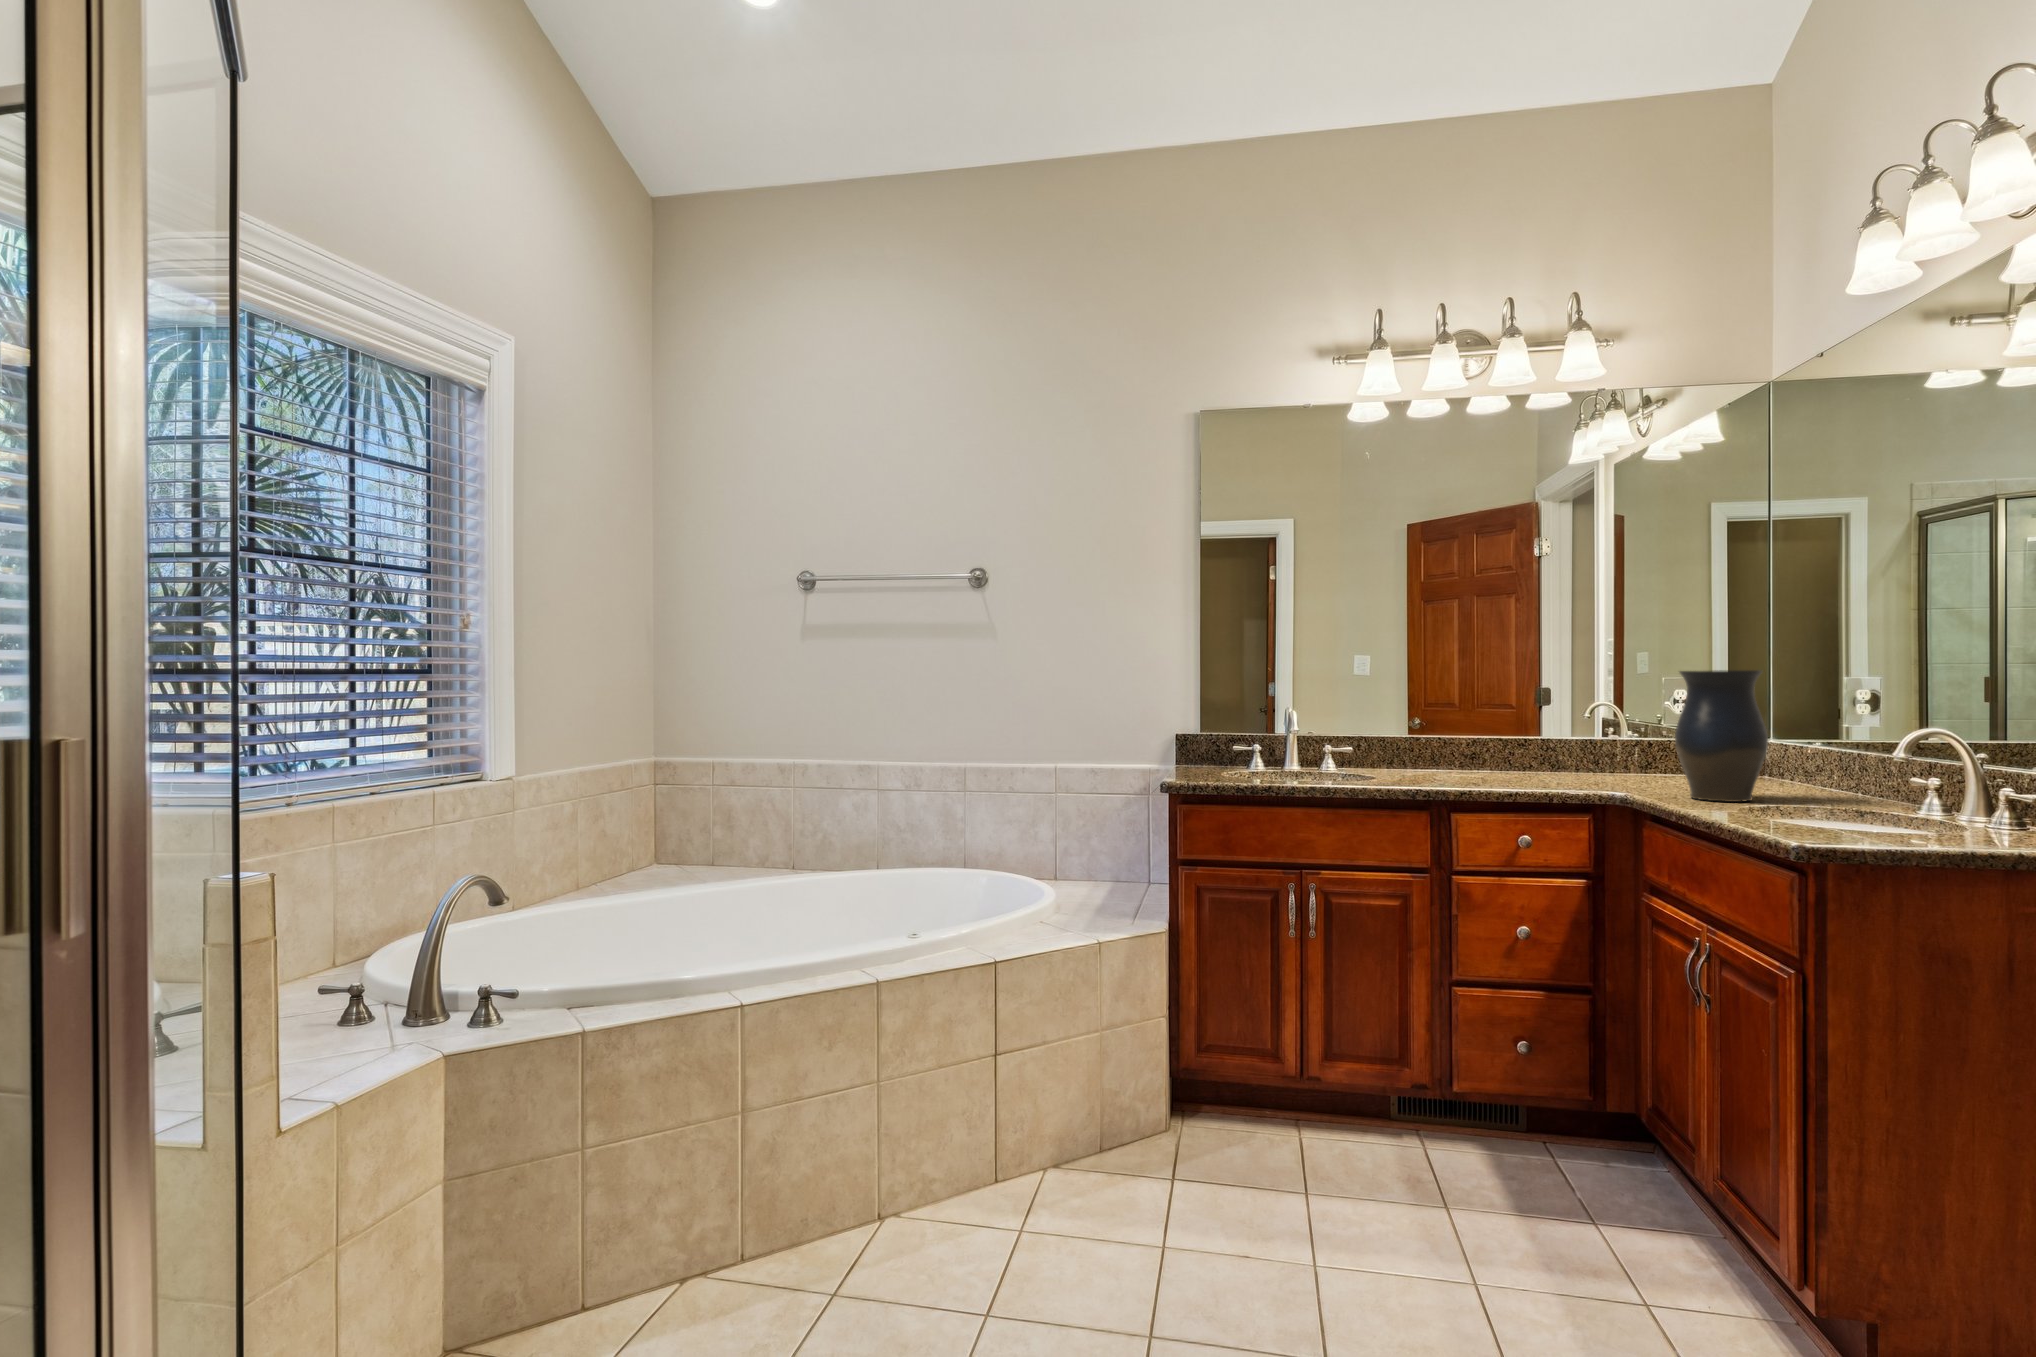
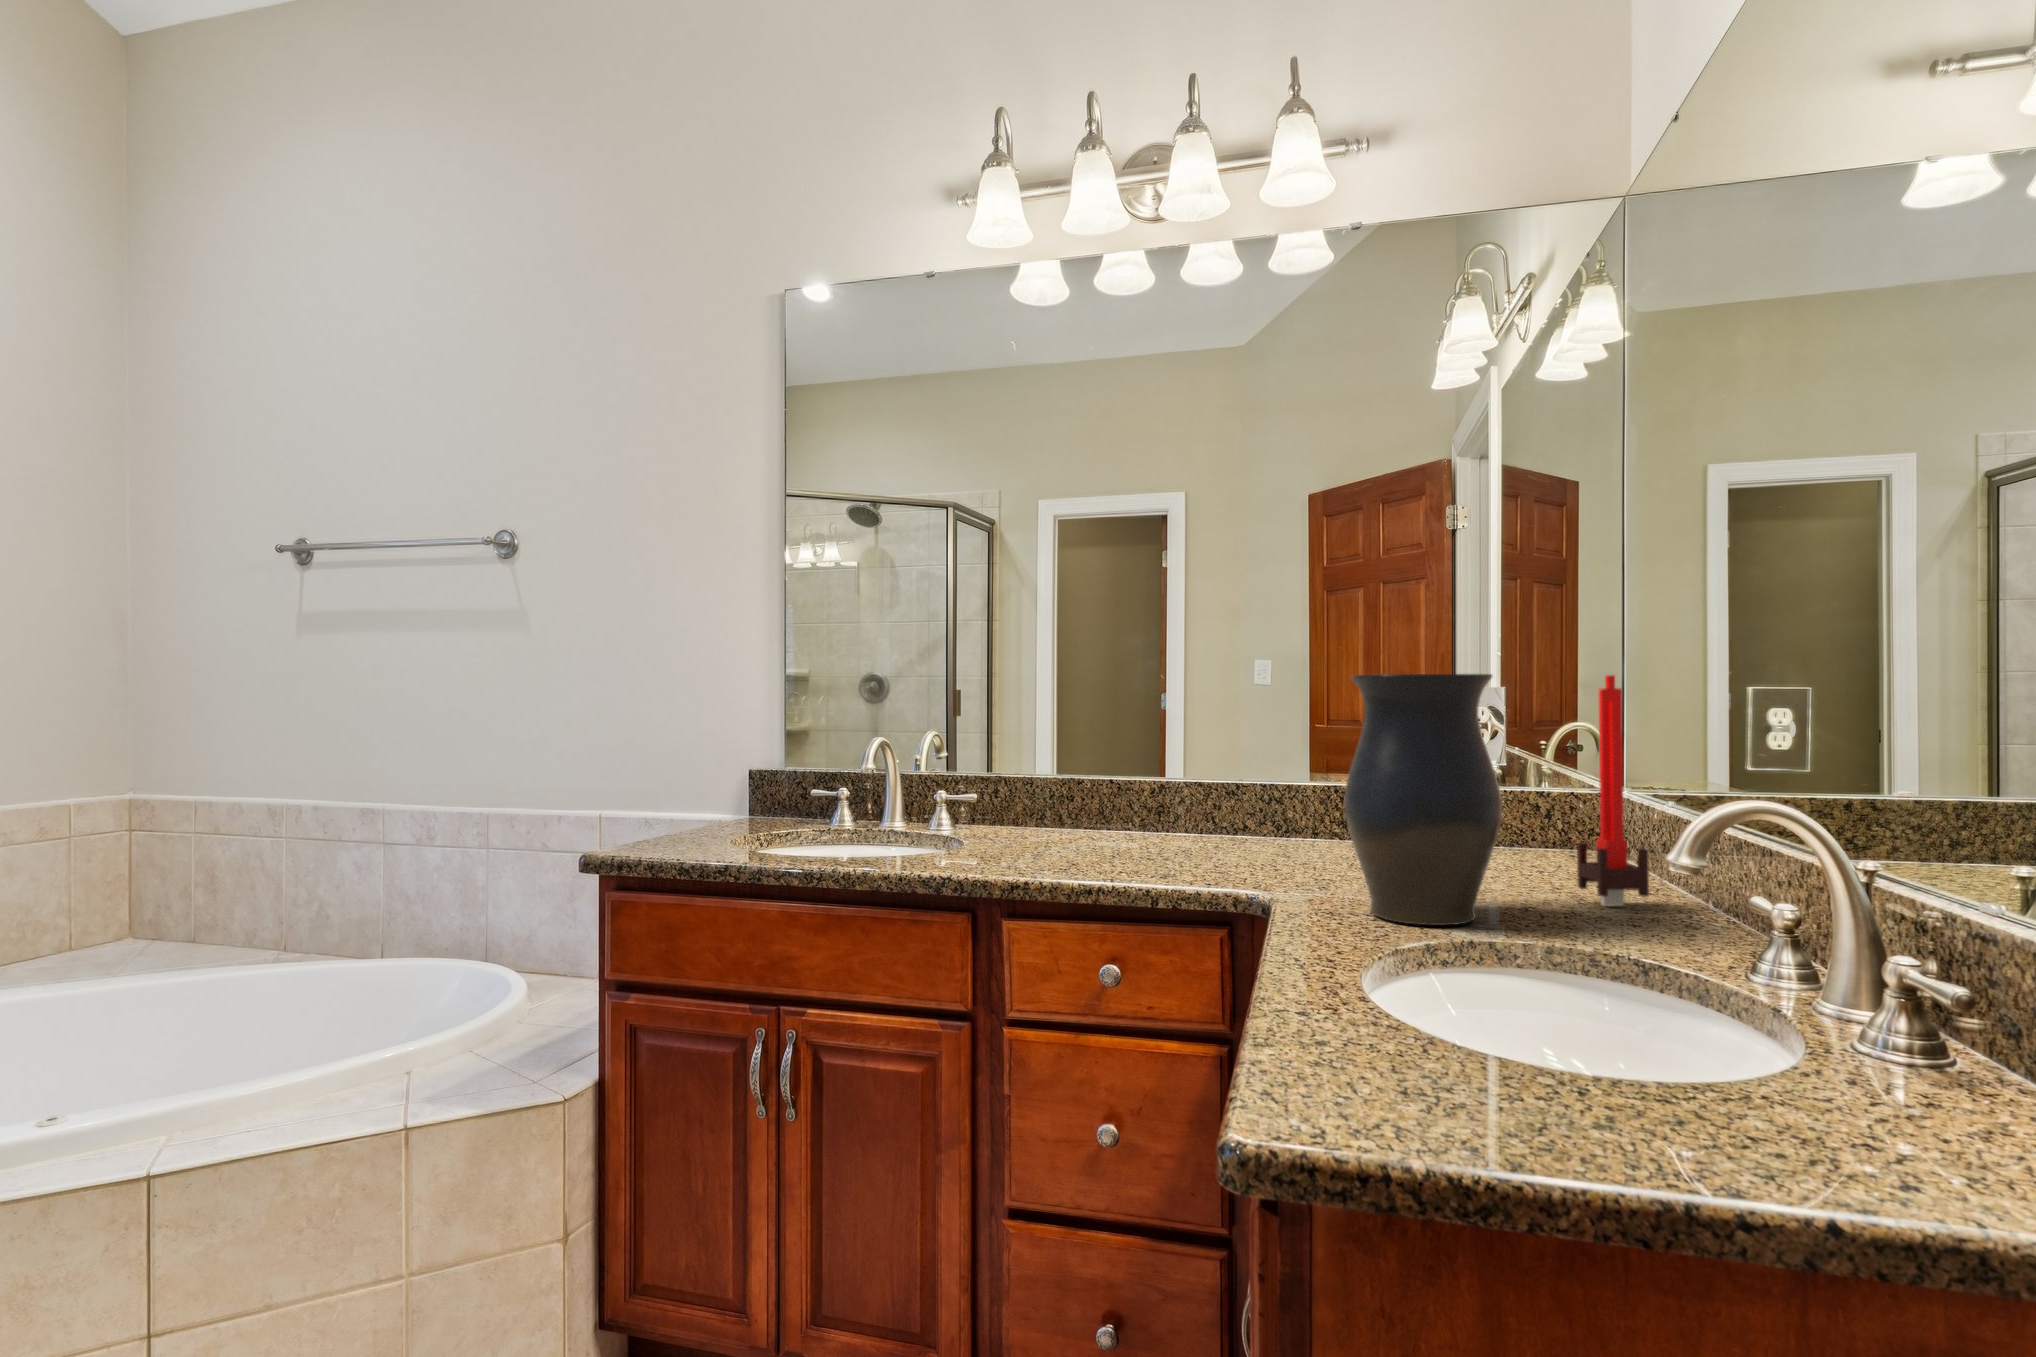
candle: none [1787,671,1831,795] -> present [1577,675,1649,906]

